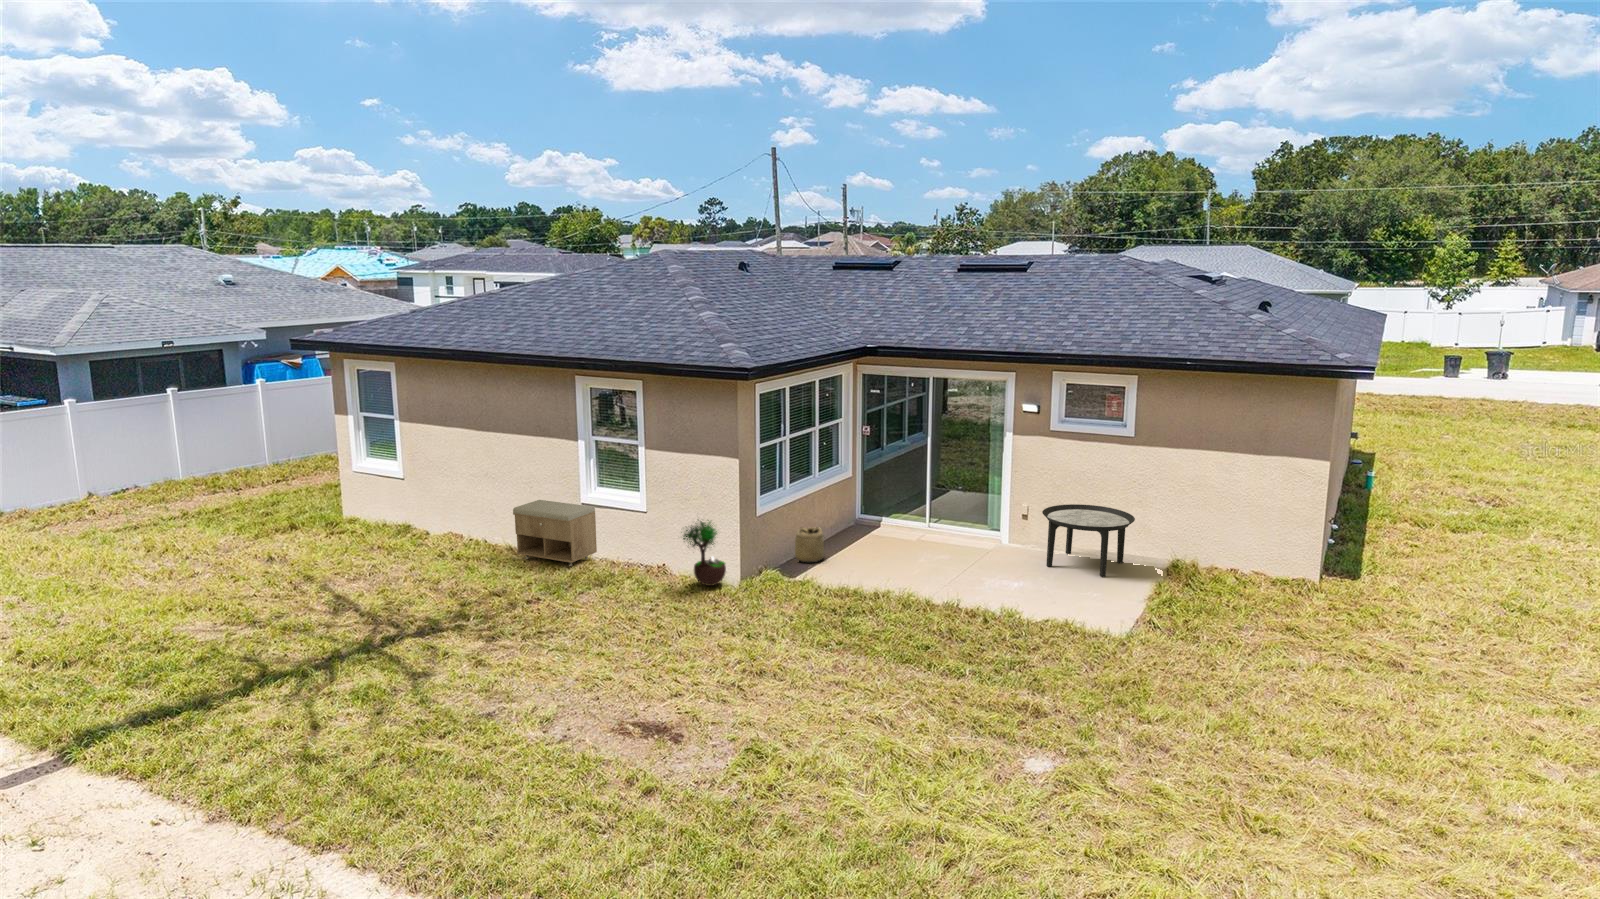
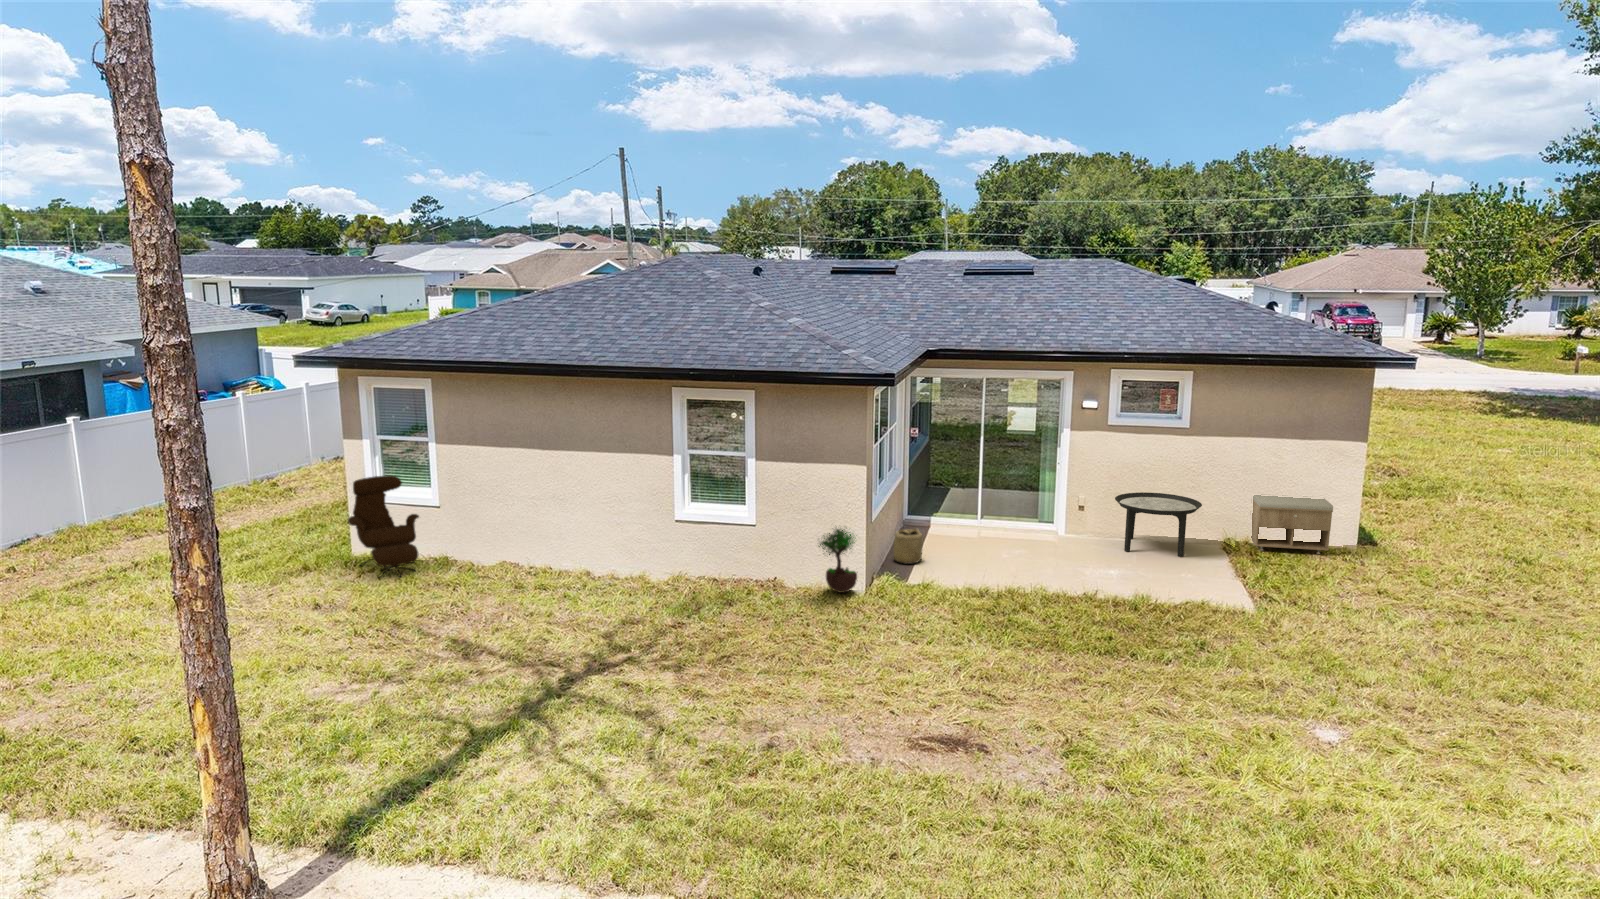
lounge chair: none [321,449,388,540] -> present [348,475,419,577]
storage bench: present [513,500,597,566] -> present [1251,494,1333,554]

